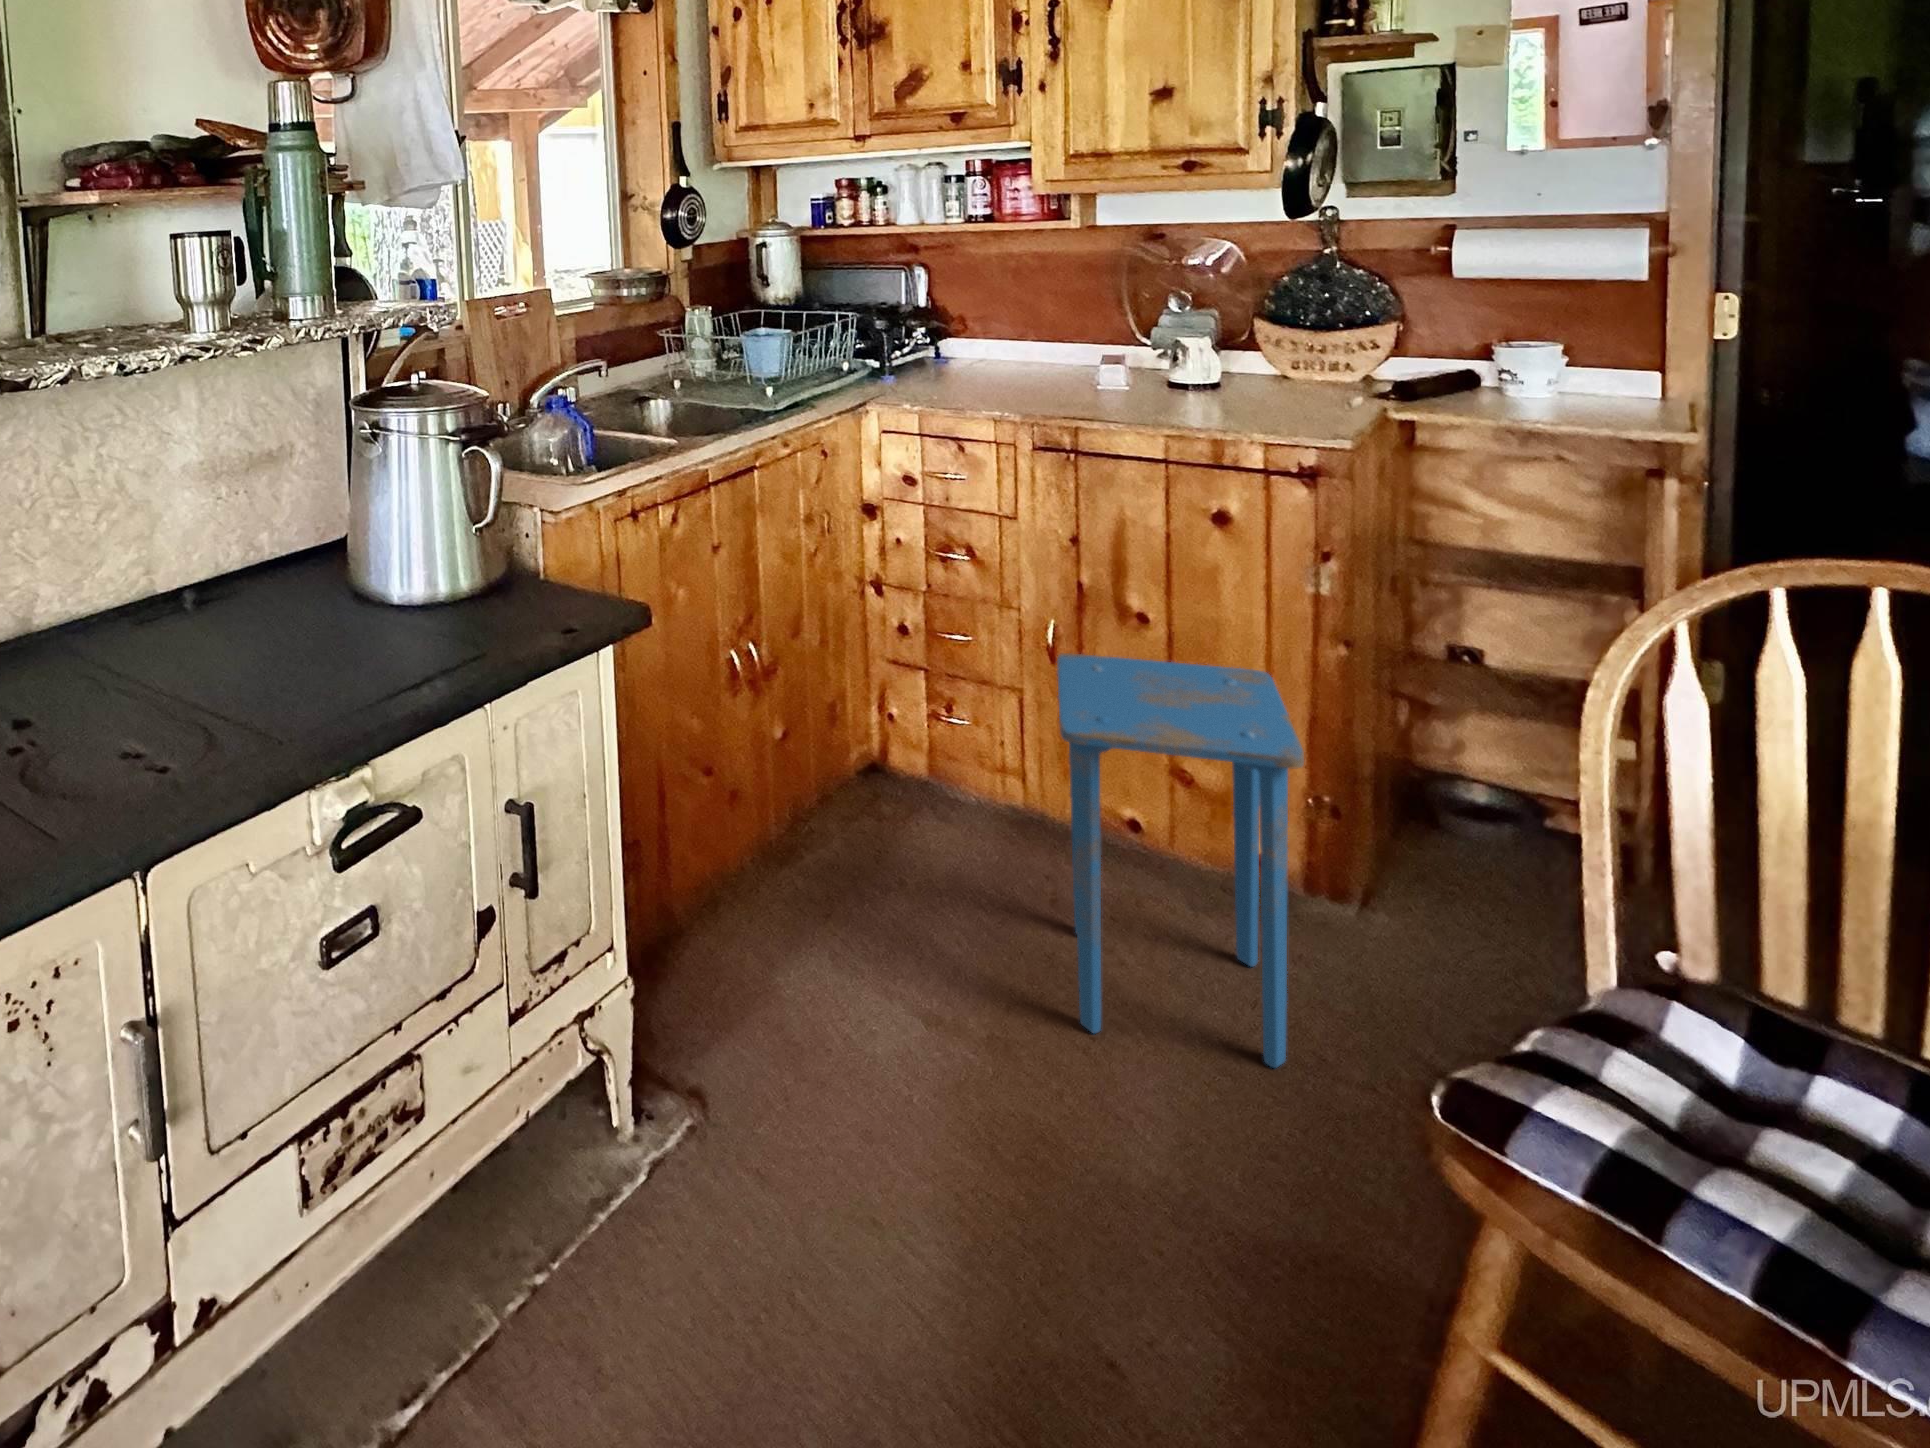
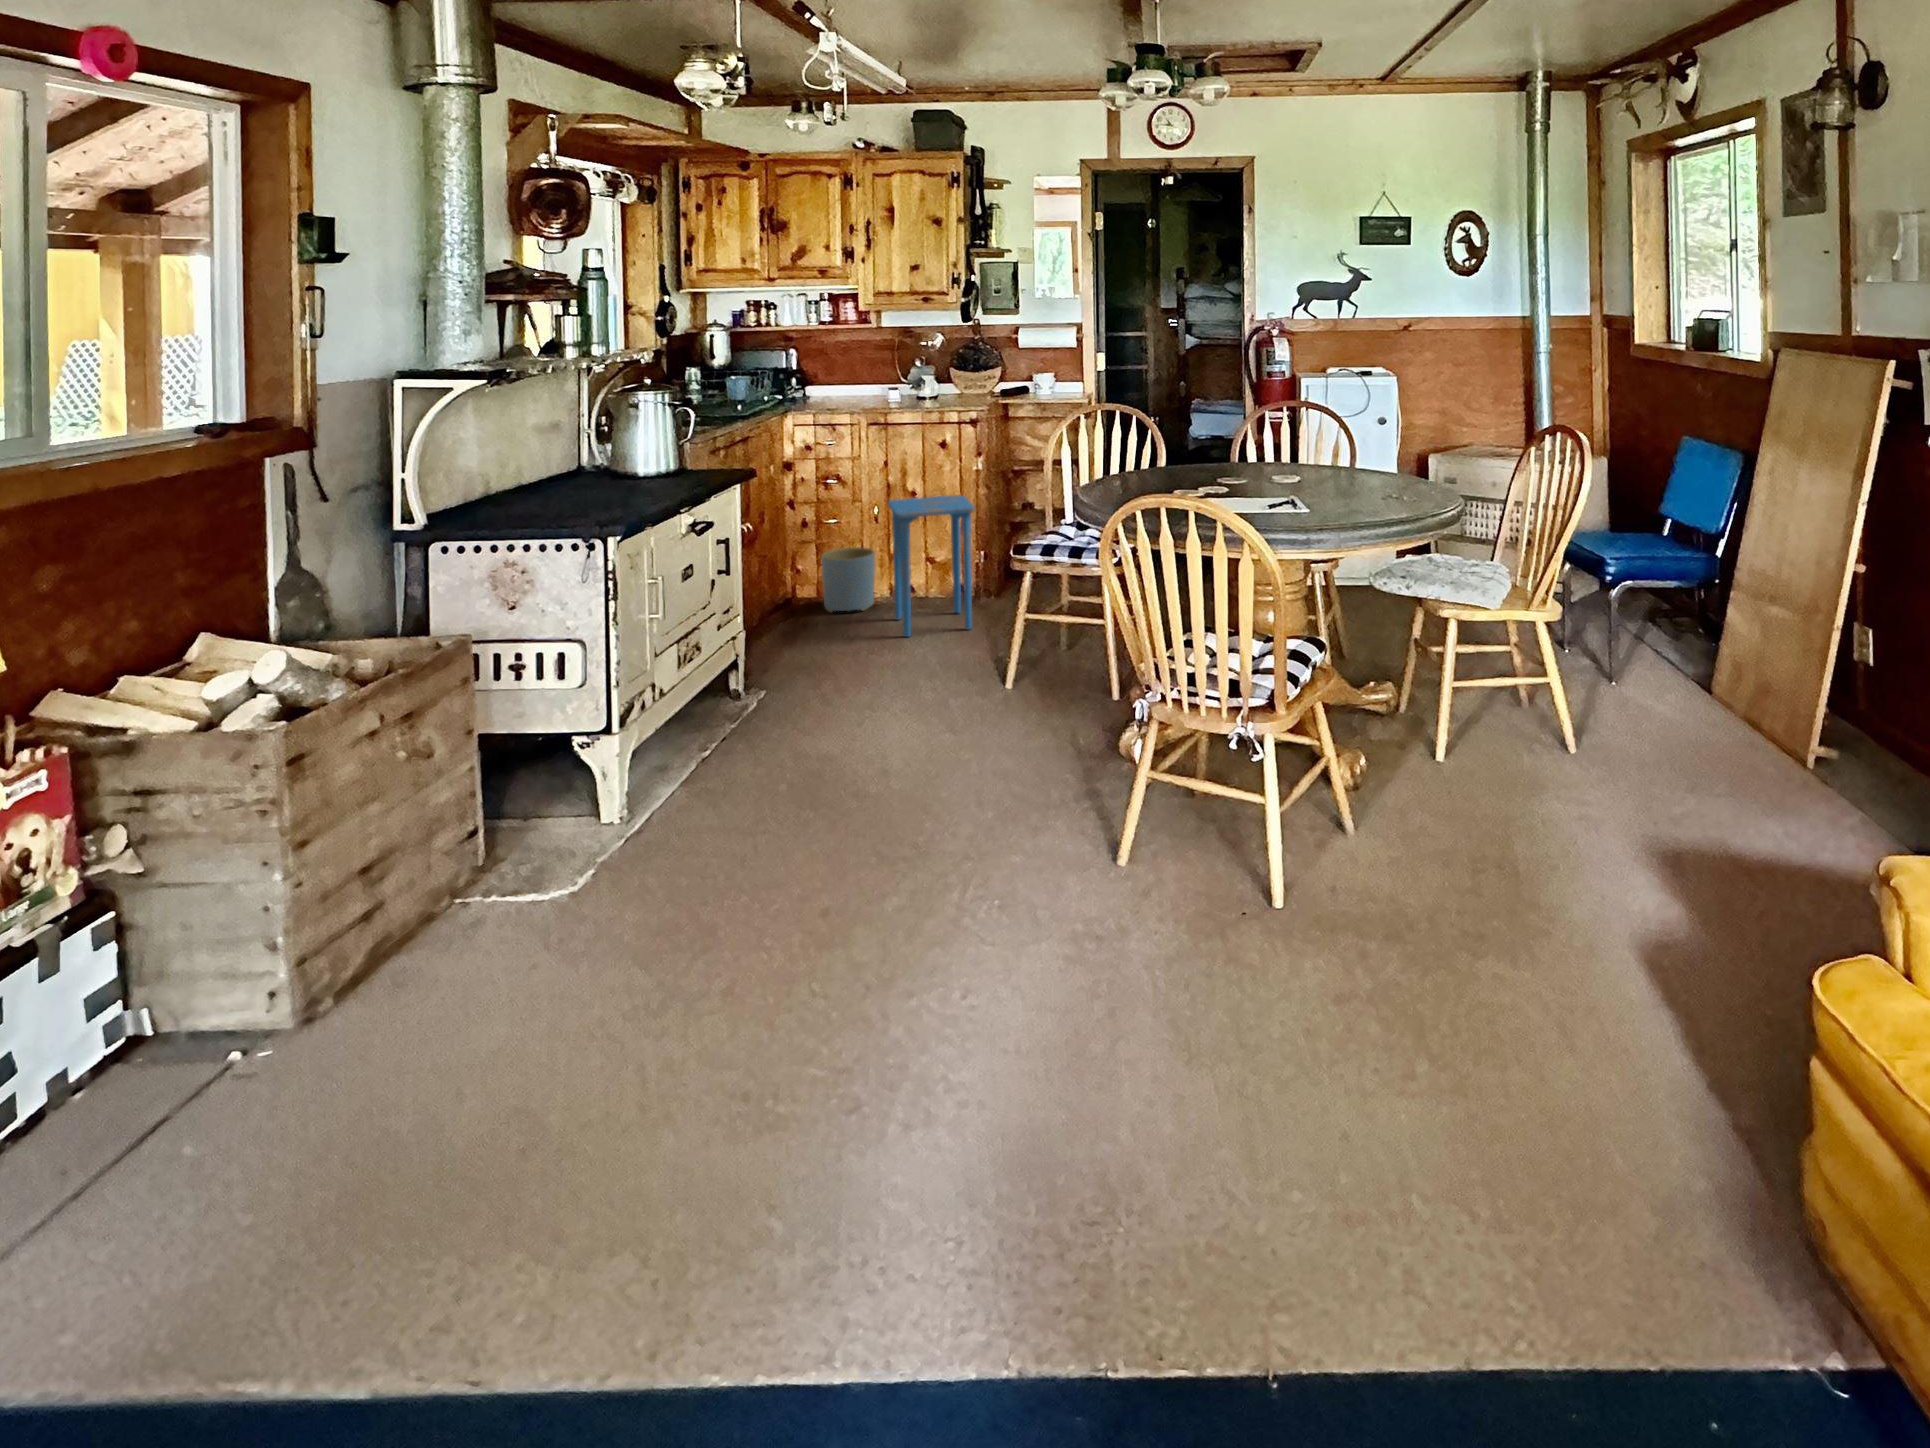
planter: none [919,702,1042,865] -> present [821,547,875,612]

